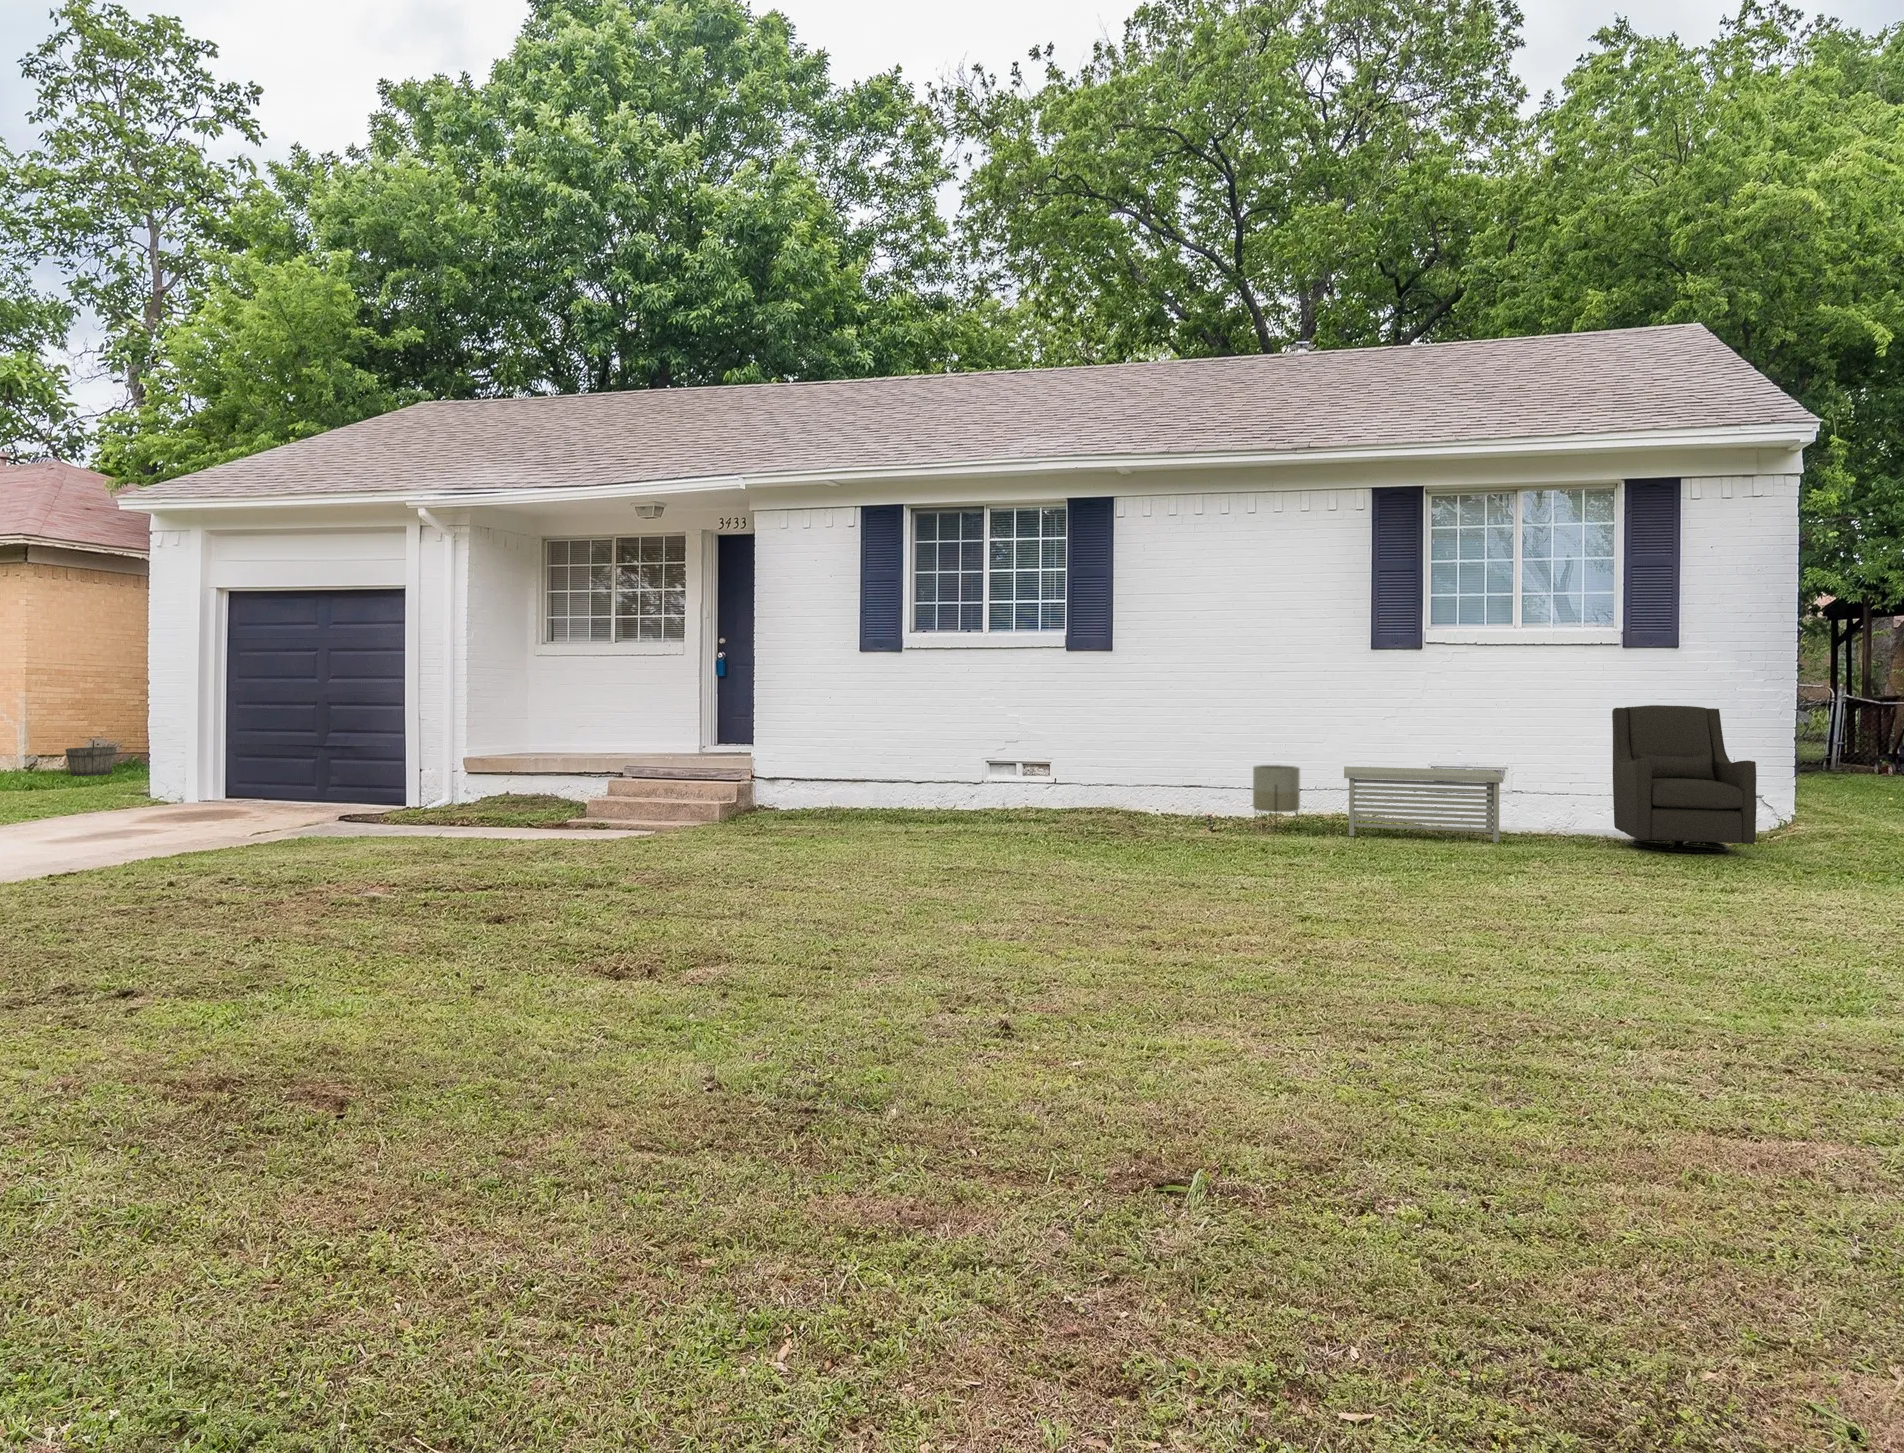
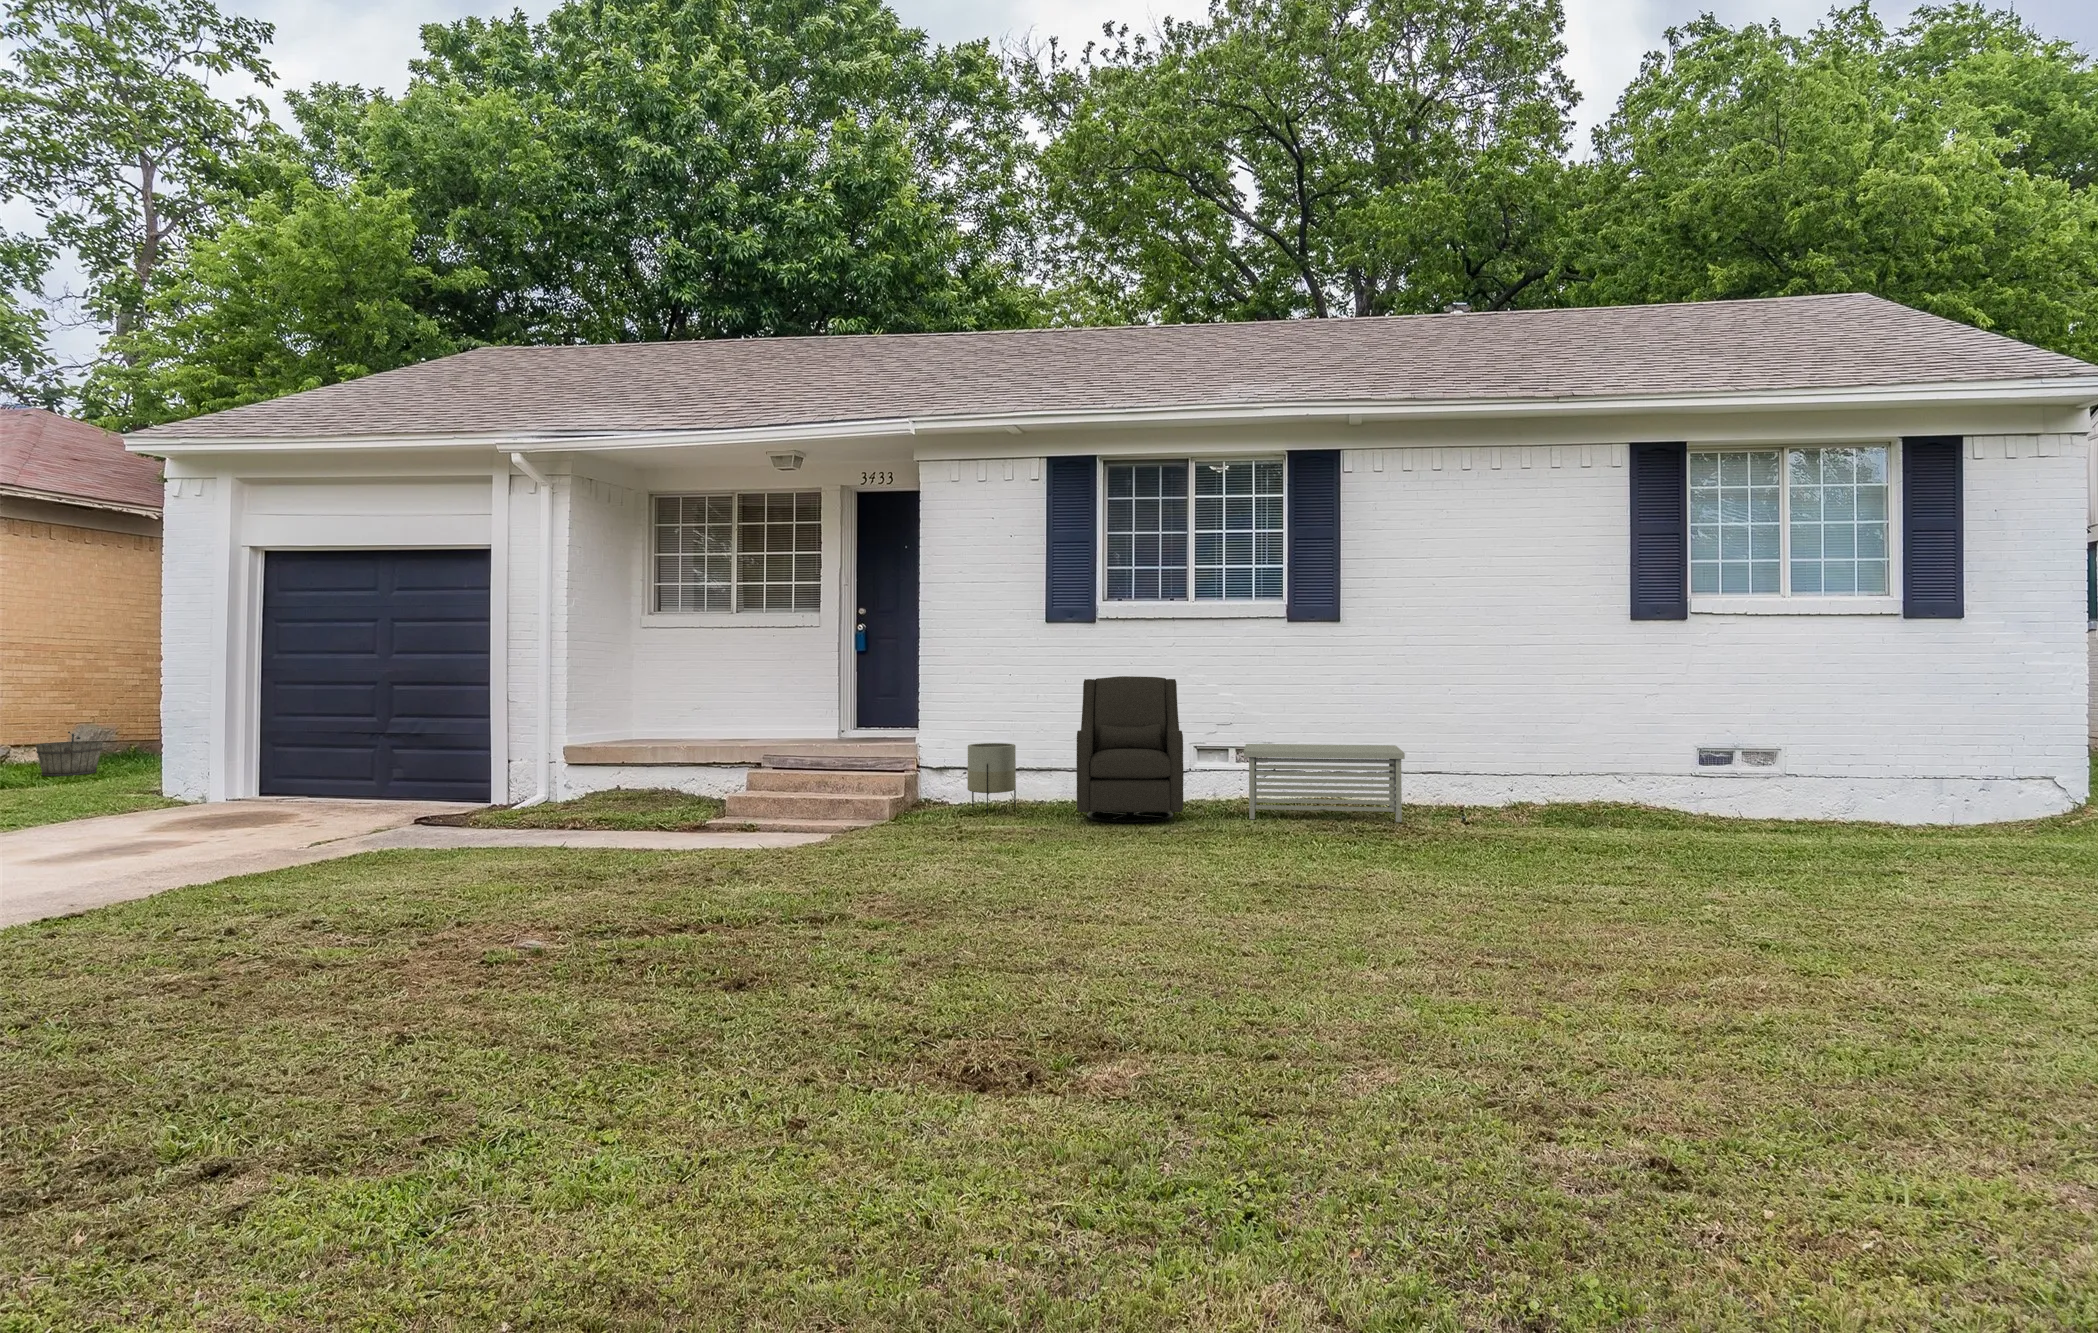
chair: present [1612,705,1757,854] -> present [1077,676,1183,824]
planter: present [1253,765,1300,814] -> present [967,743,1016,814]
storage bench: present [1344,767,1503,842] -> present [1244,744,1405,822]

